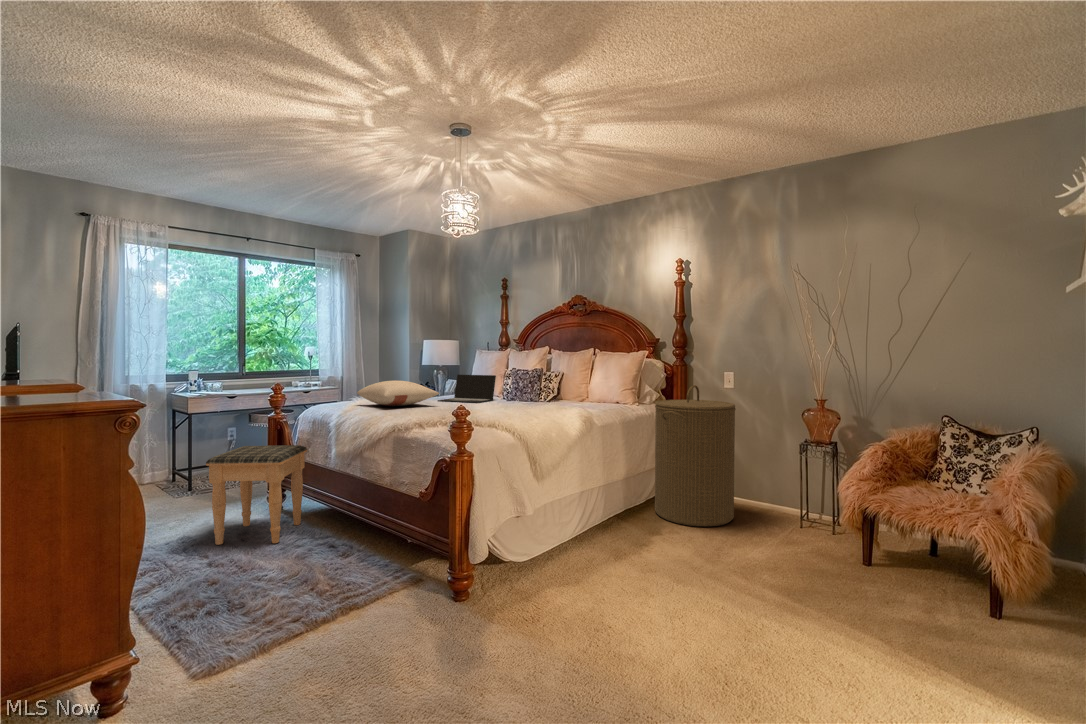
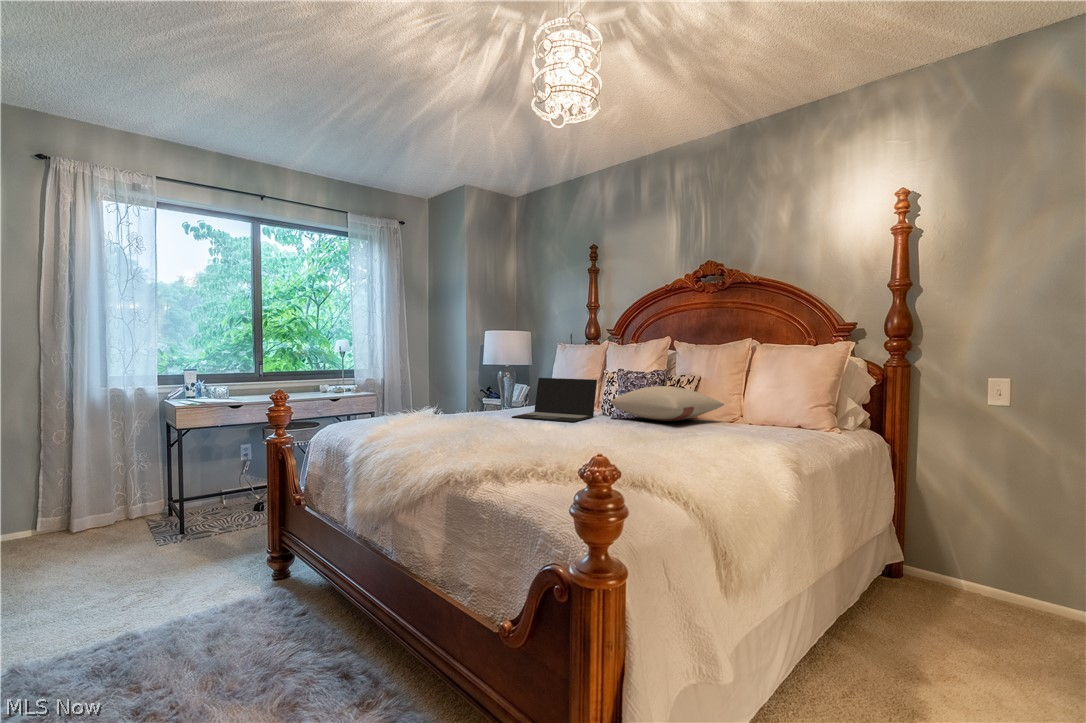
pillow: present [357,380,439,406] -> present [611,386,724,421]
laundry hamper: present [655,385,736,527] -> none [878,400,1057,664]
footstool: present [206,445,307,545] -> none [135,490,313,668]

